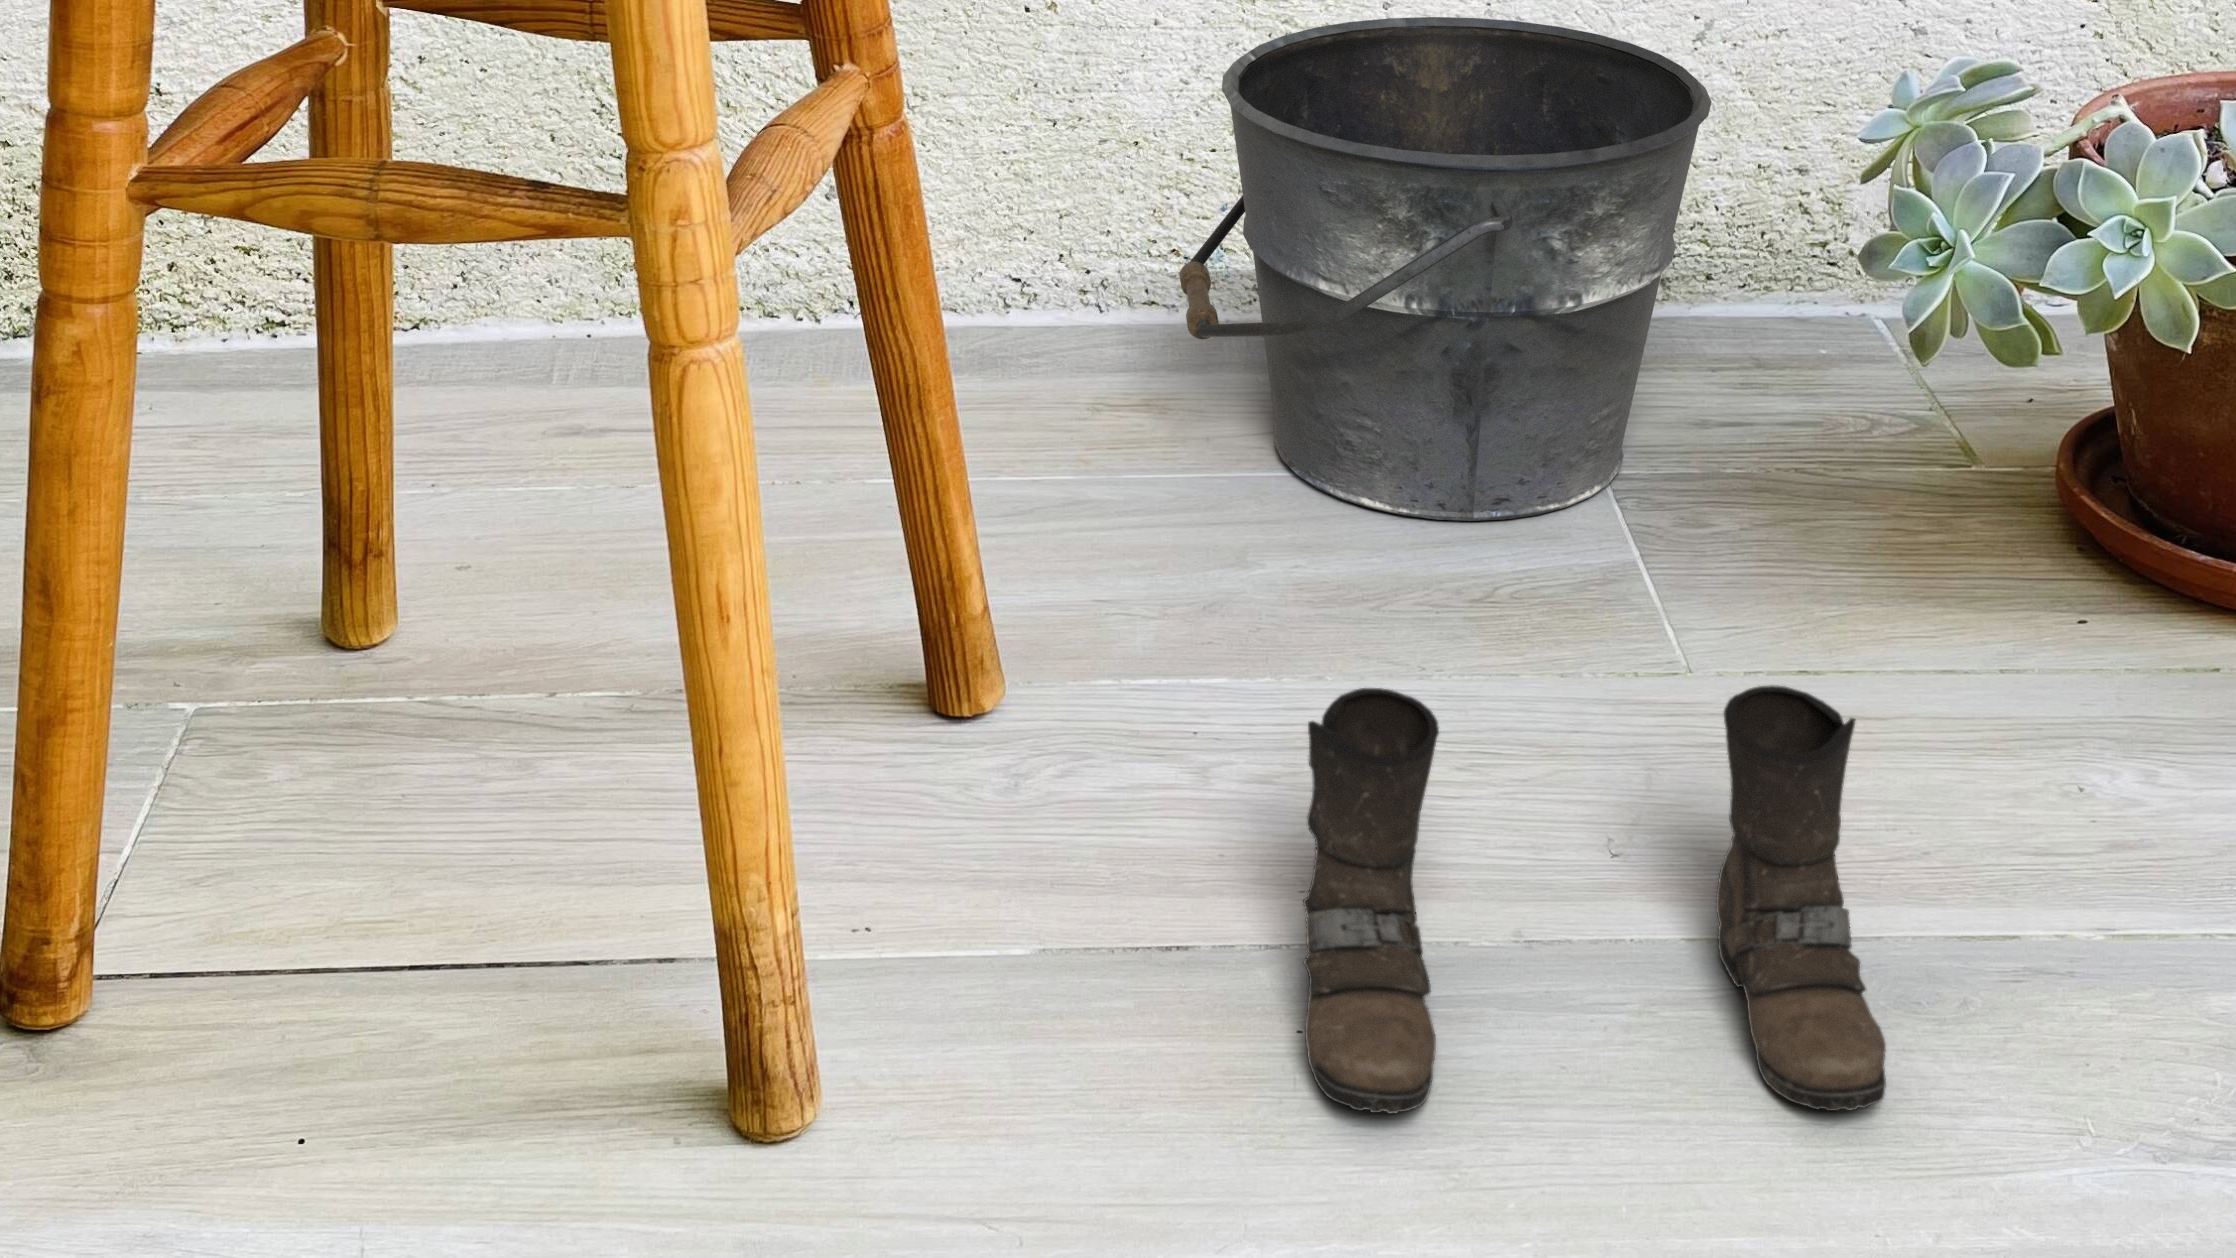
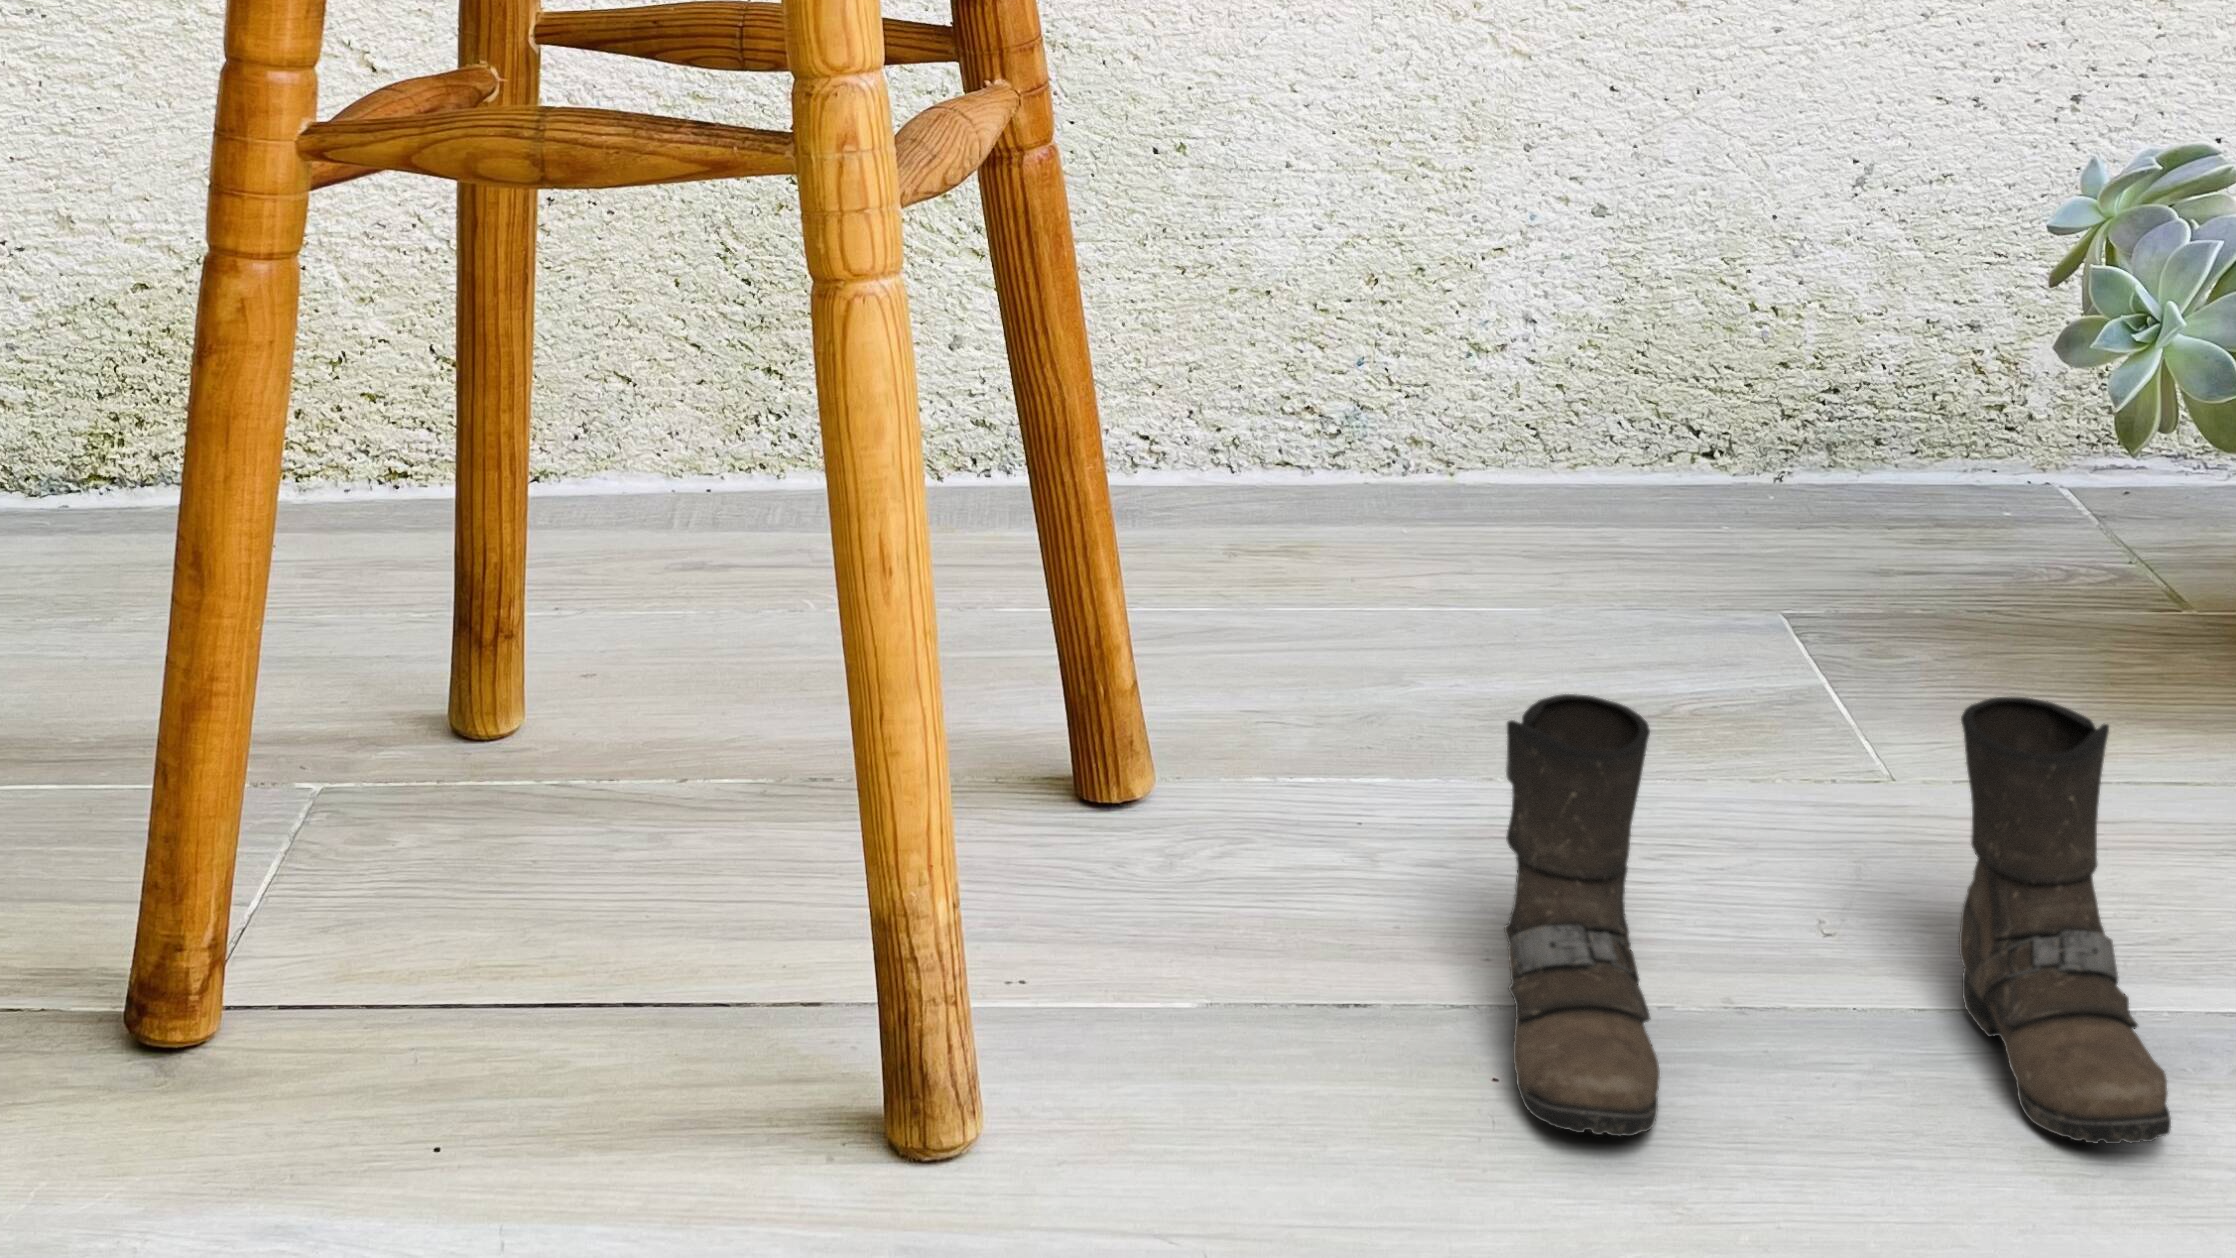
bucket: present [1180,17,1712,521] -> none [1329,144,1887,639]

